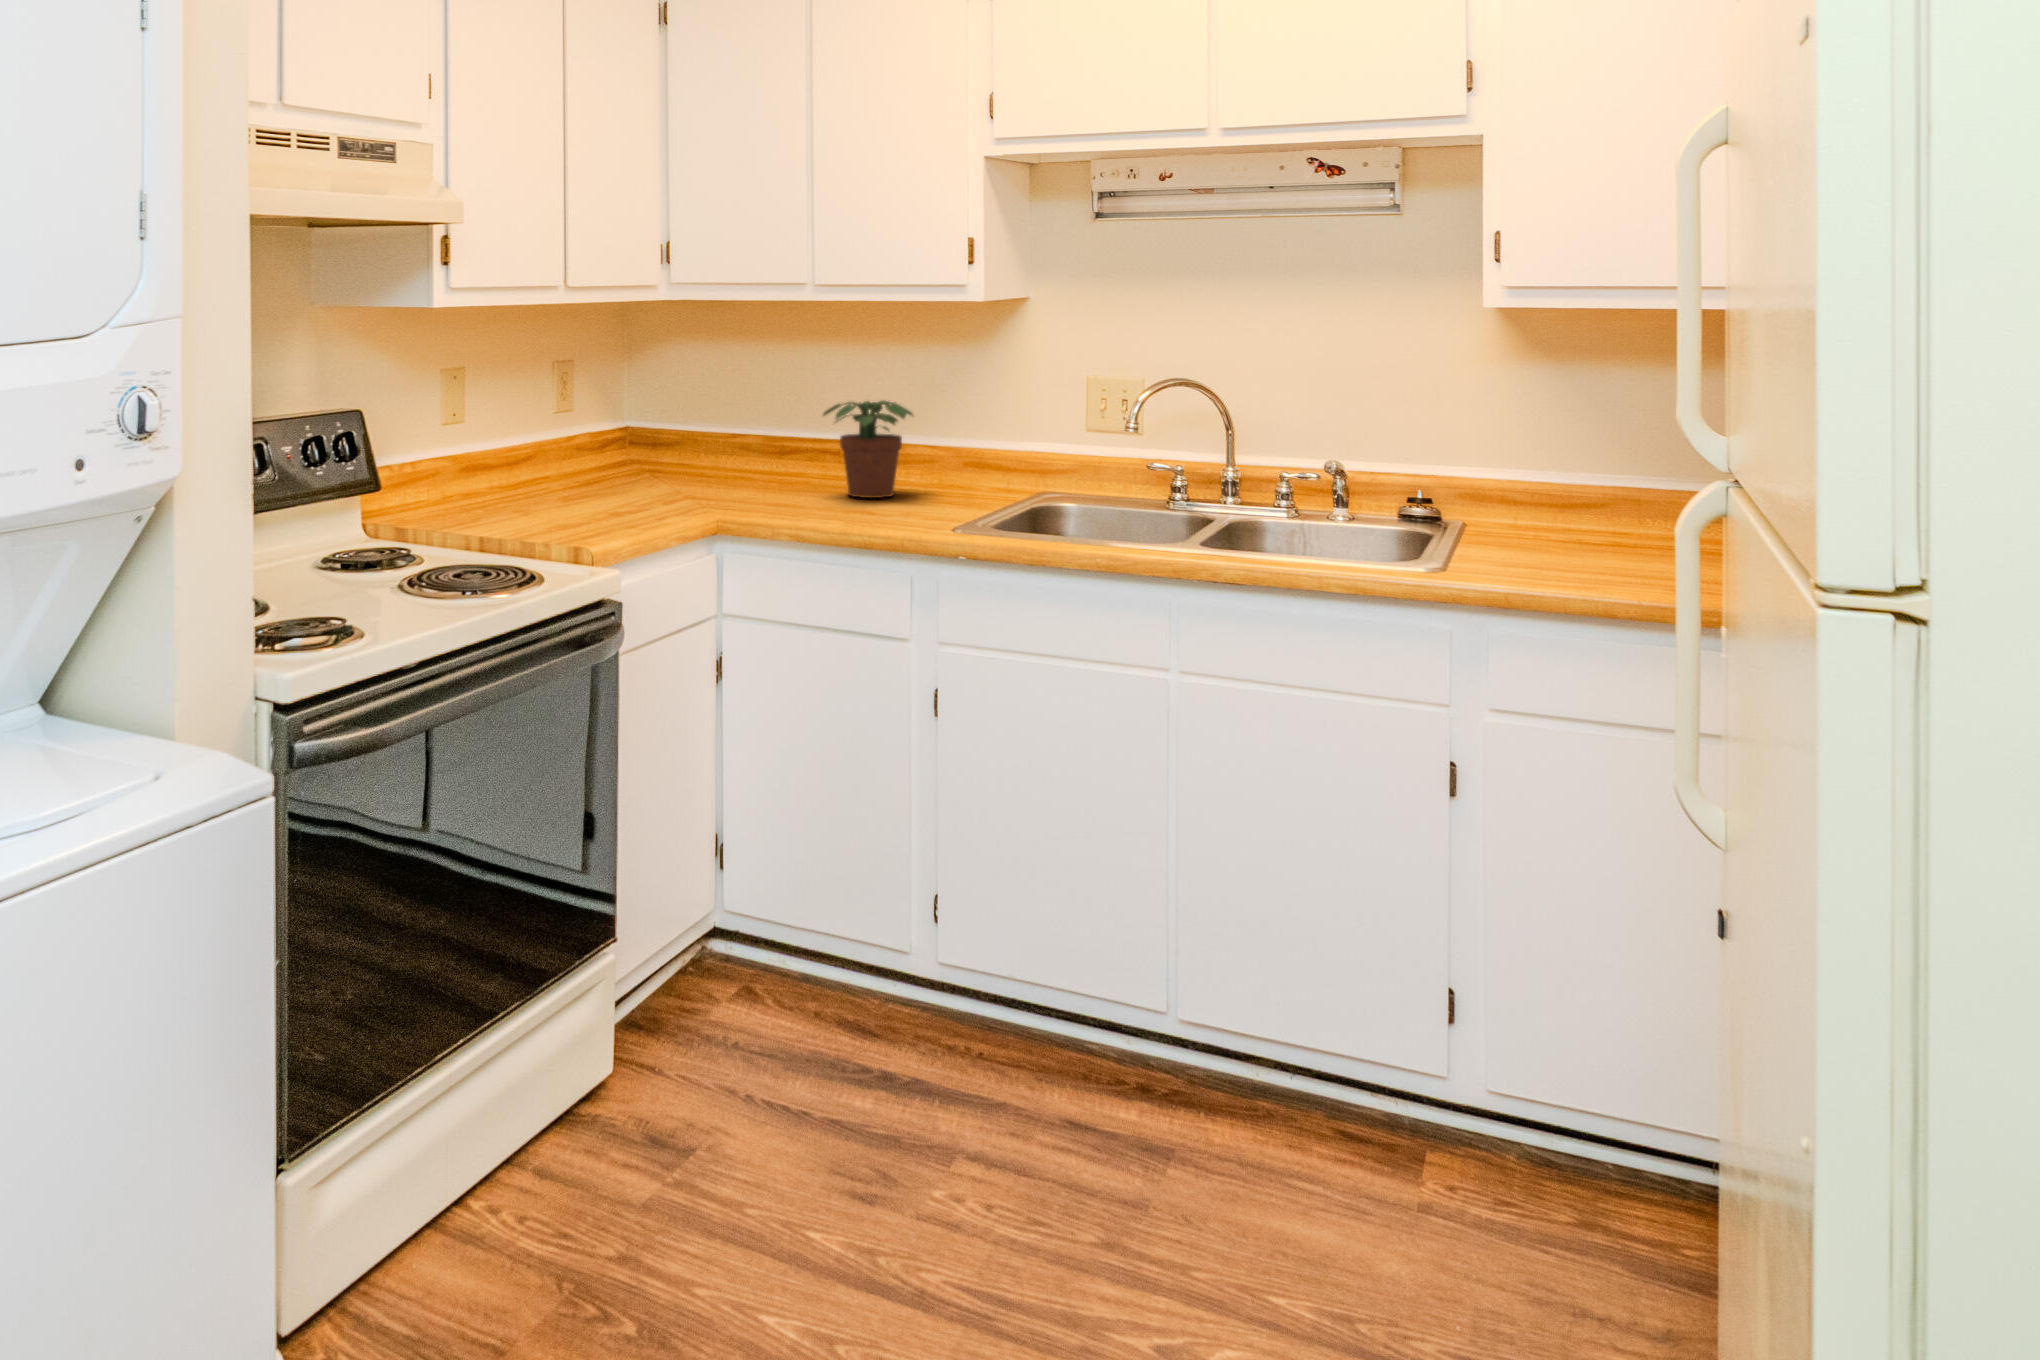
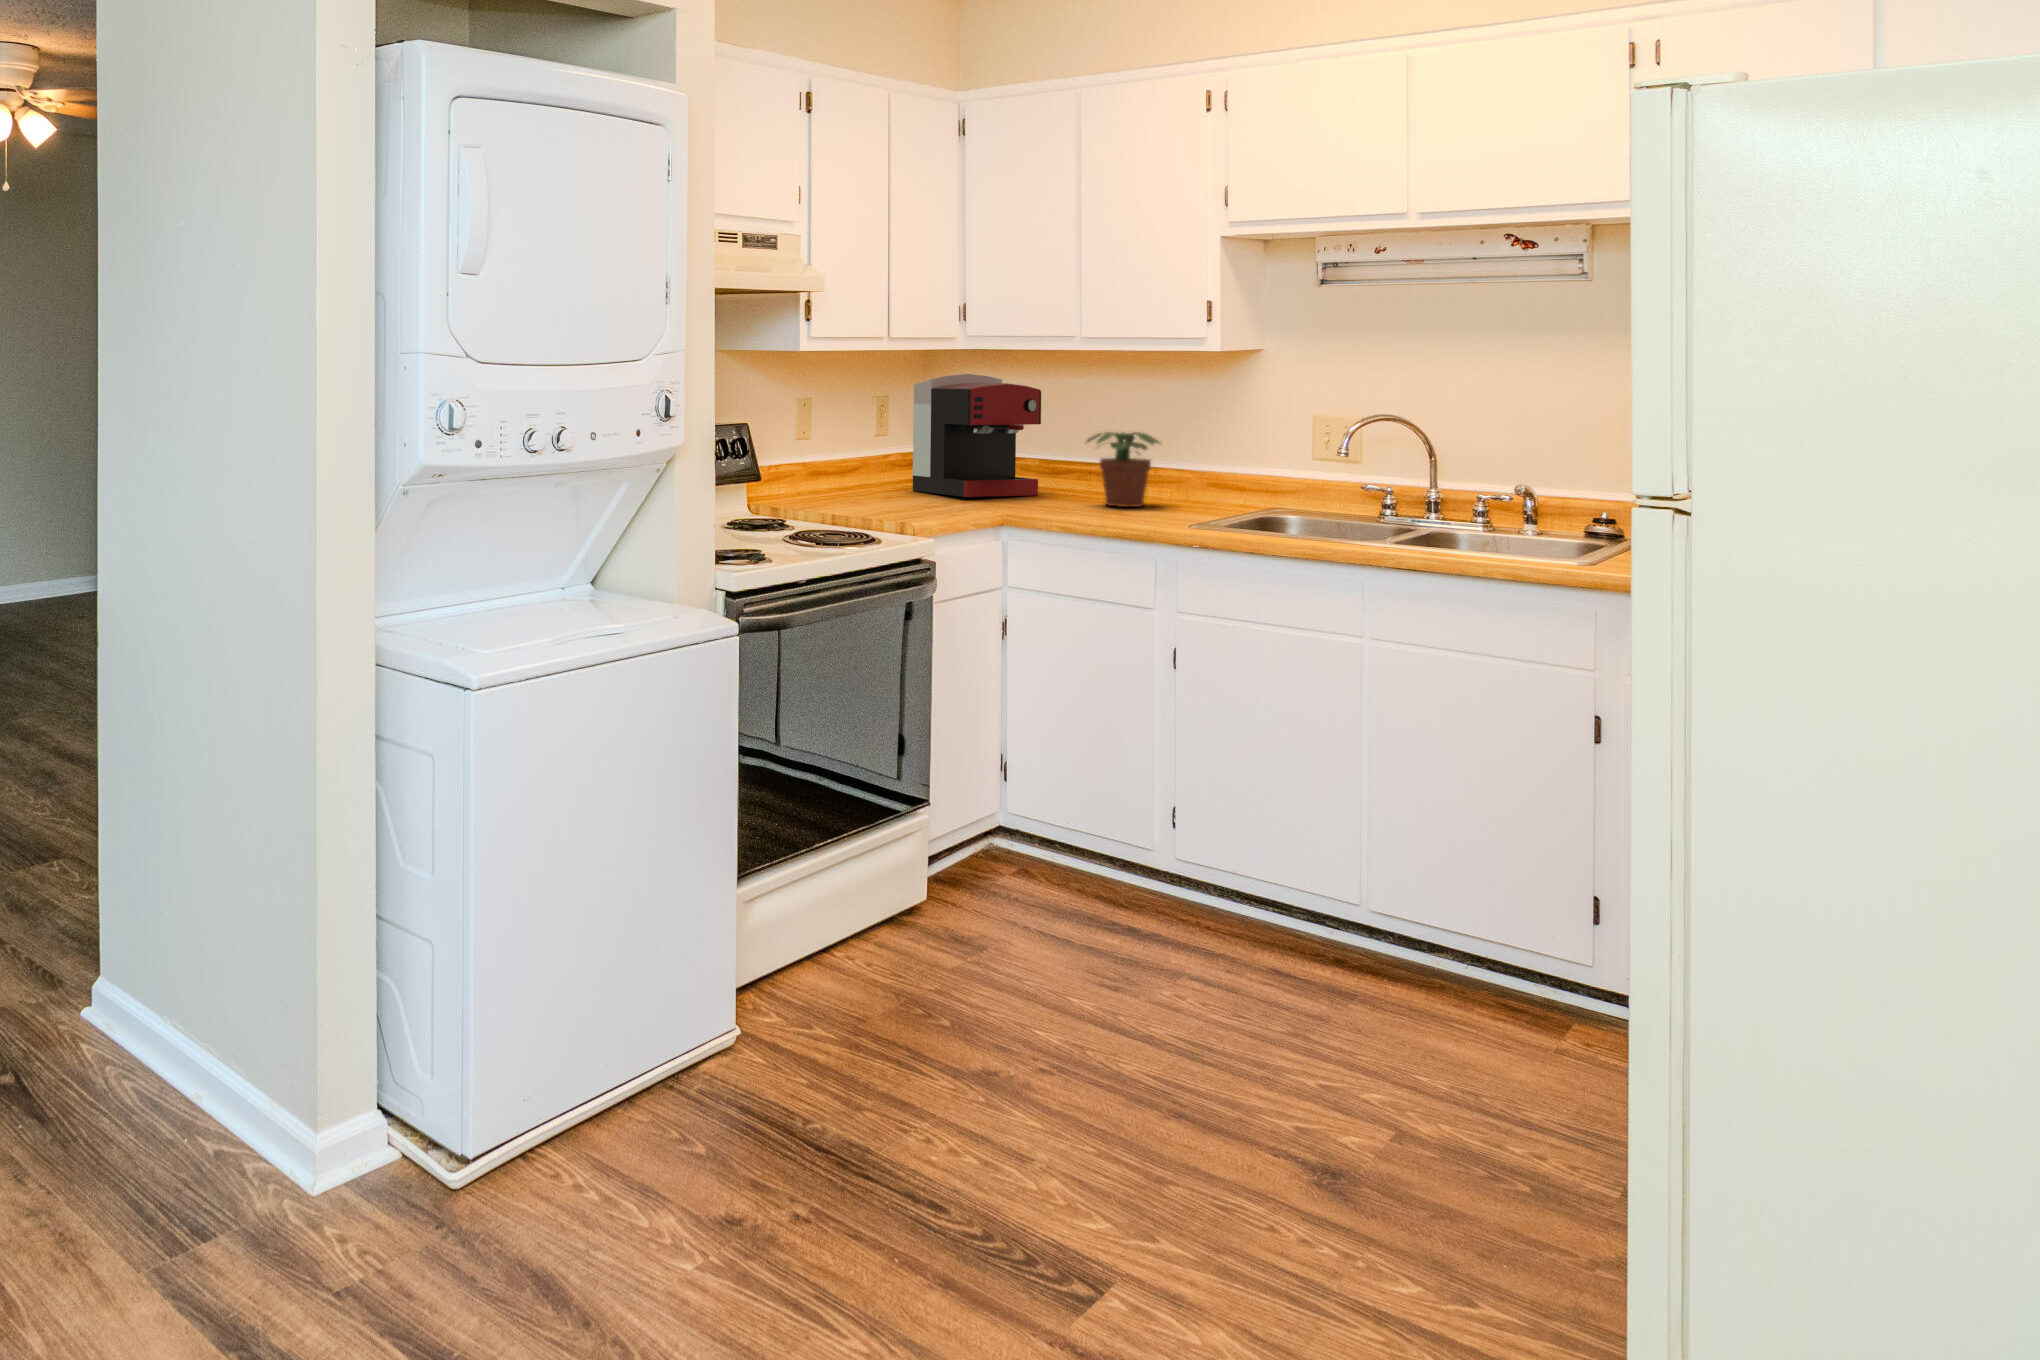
coffee maker: none [613,325,769,487] -> present [913,374,1041,497]

